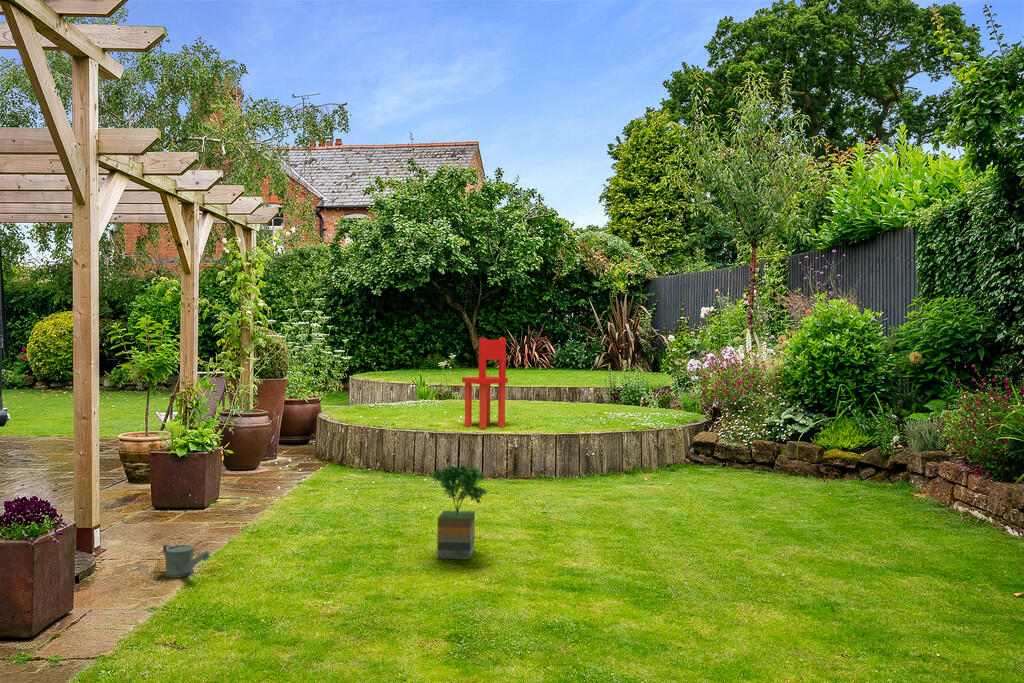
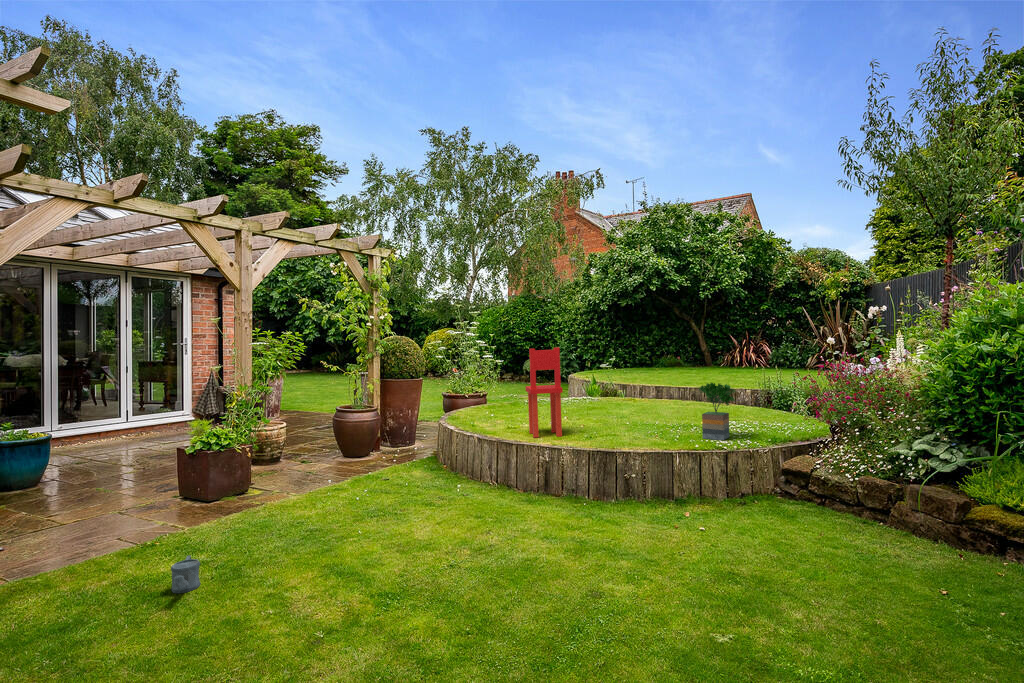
potted tree: present [432,465,487,559] -> present [699,383,735,440]
watering can: present [163,544,209,578] -> present [171,555,200,593]

